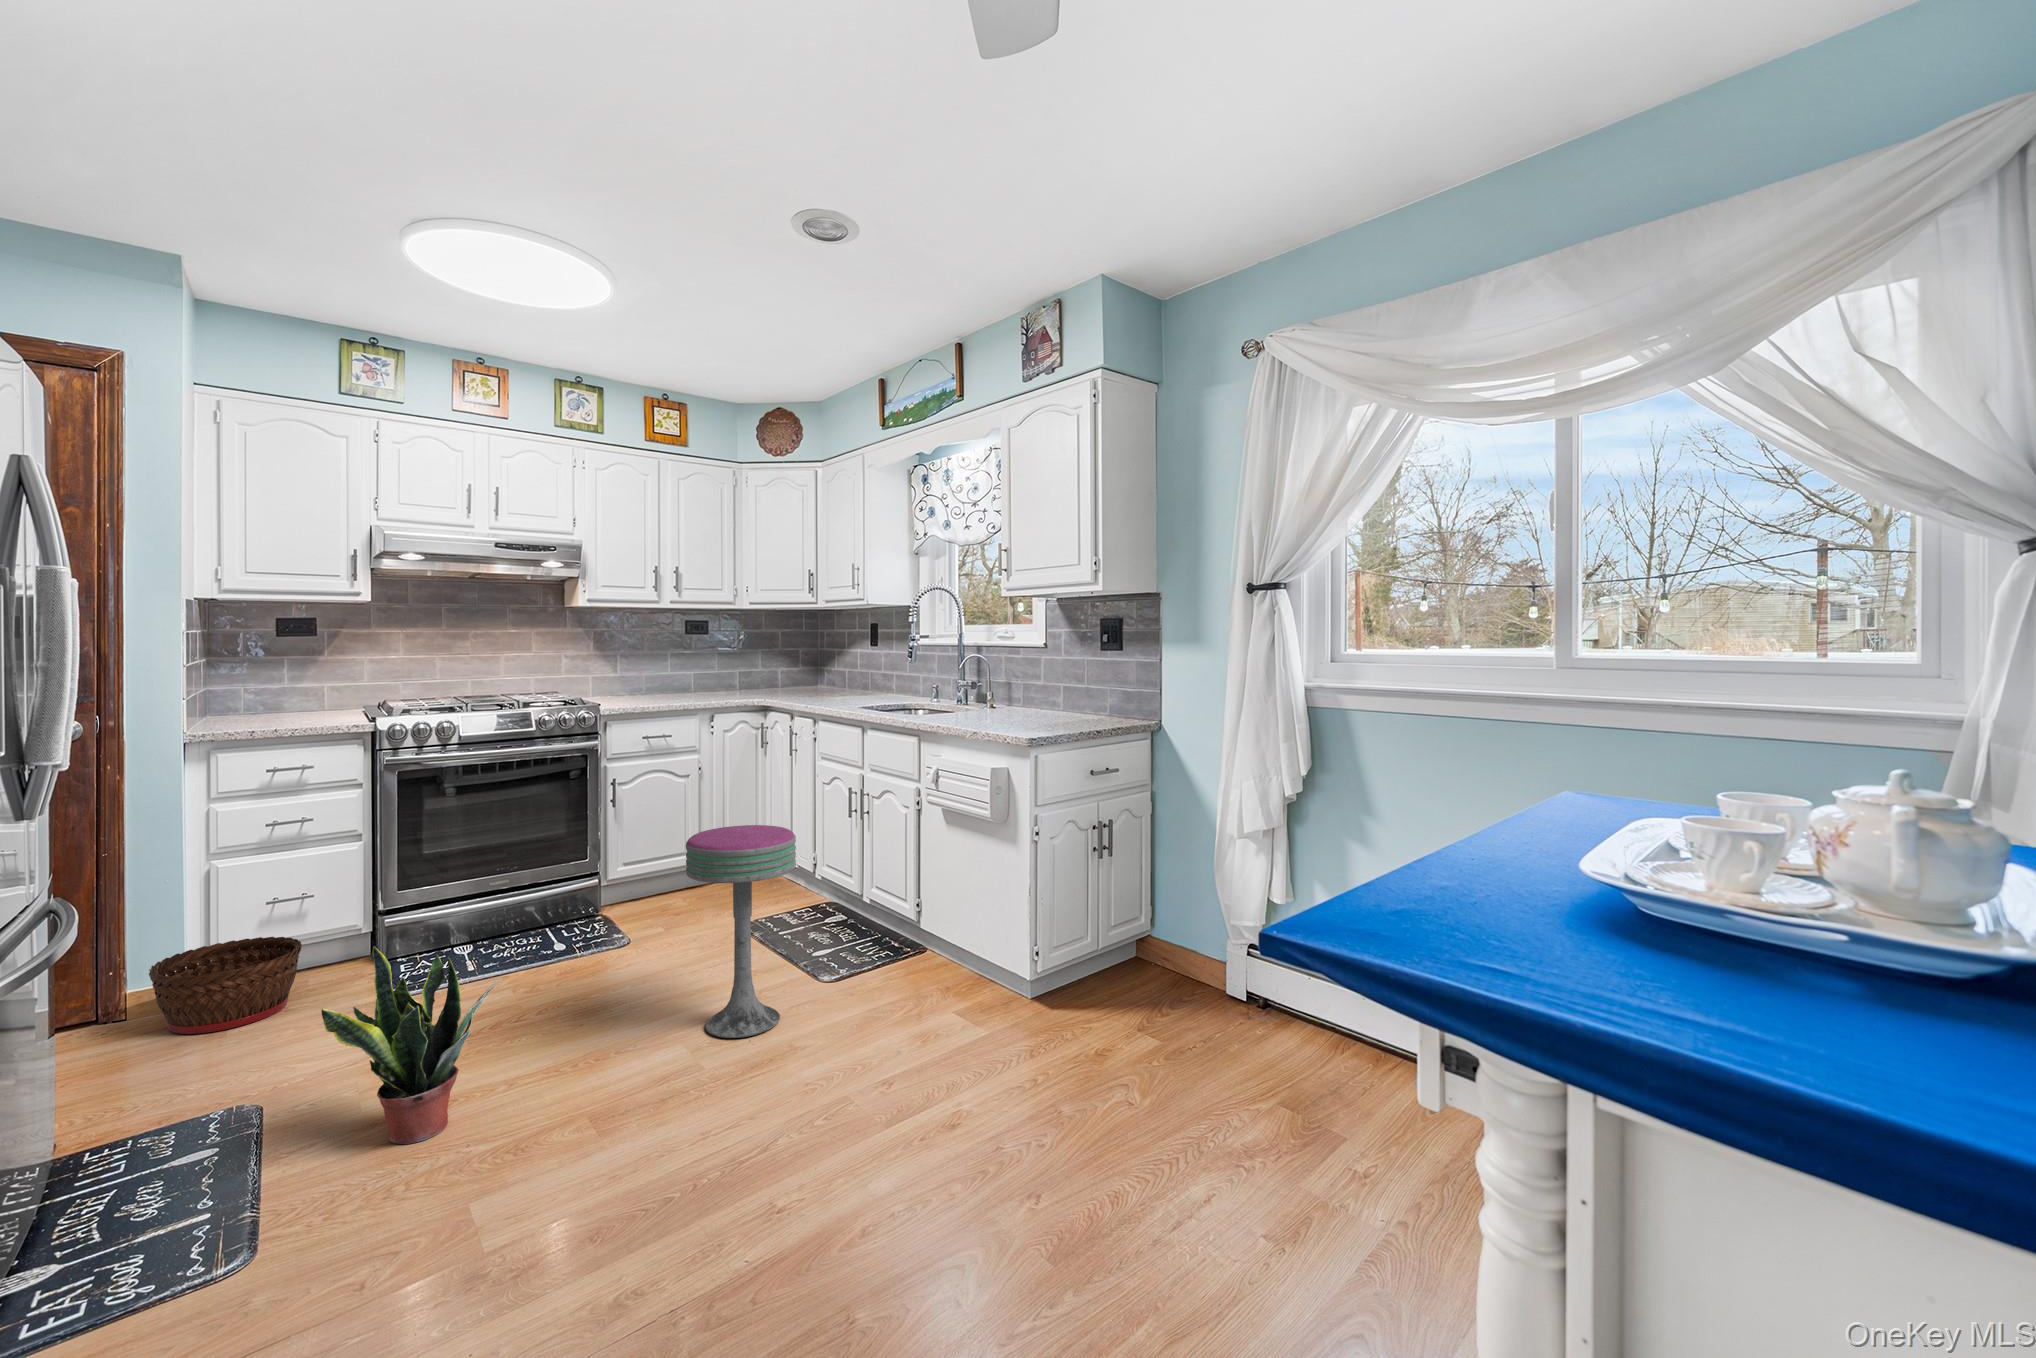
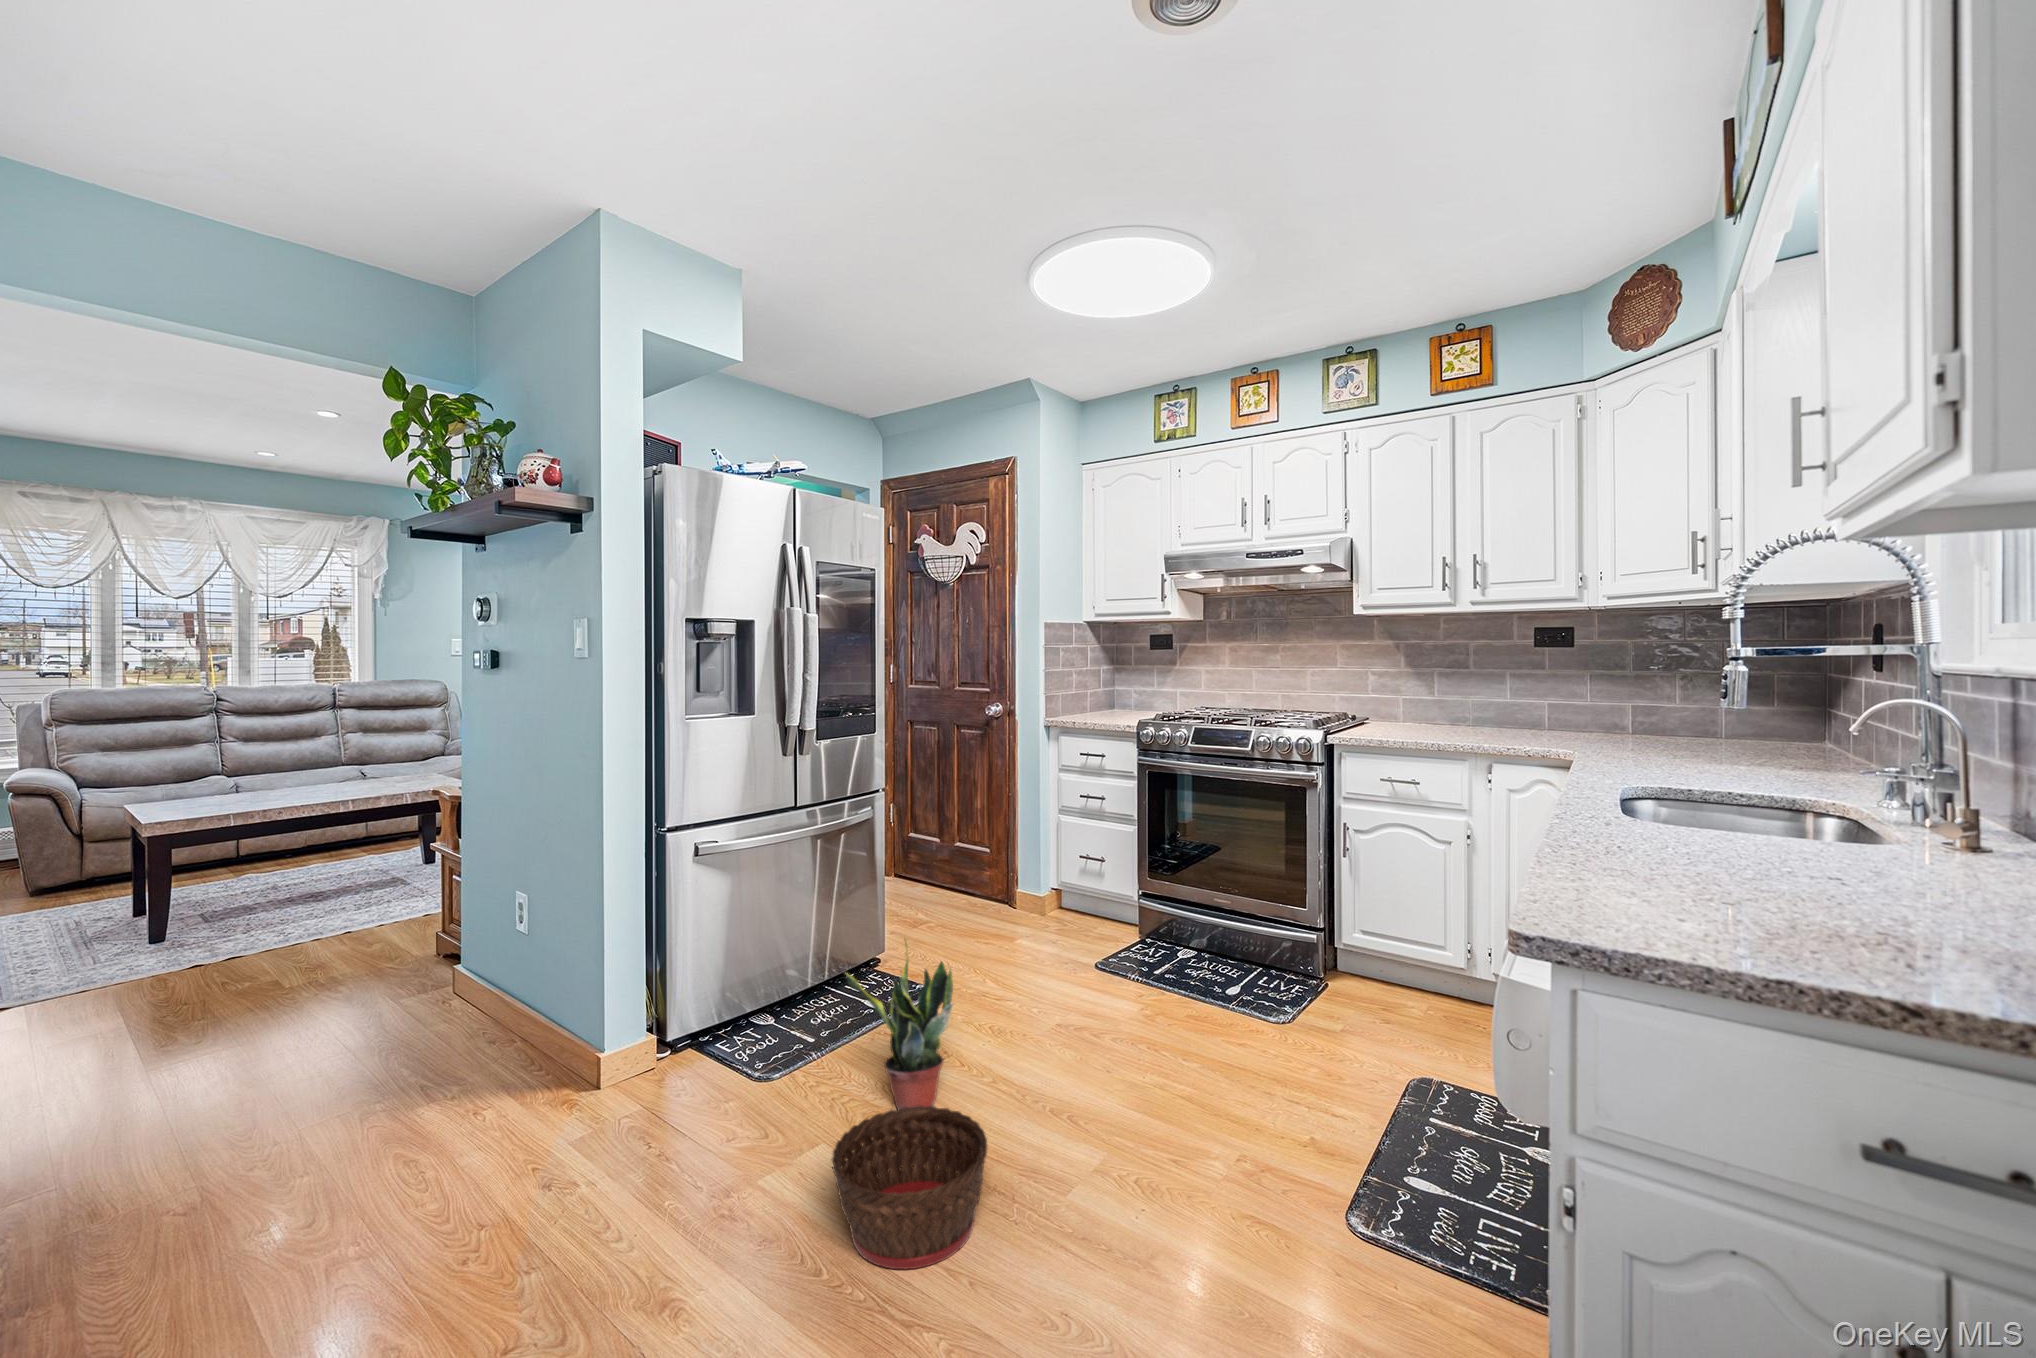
bar stool: present [686,825,796,1038] -> none [1112,920,1251,1211]
basket: present [149,937,302,1034] -> present [832,1106,987,1269]

